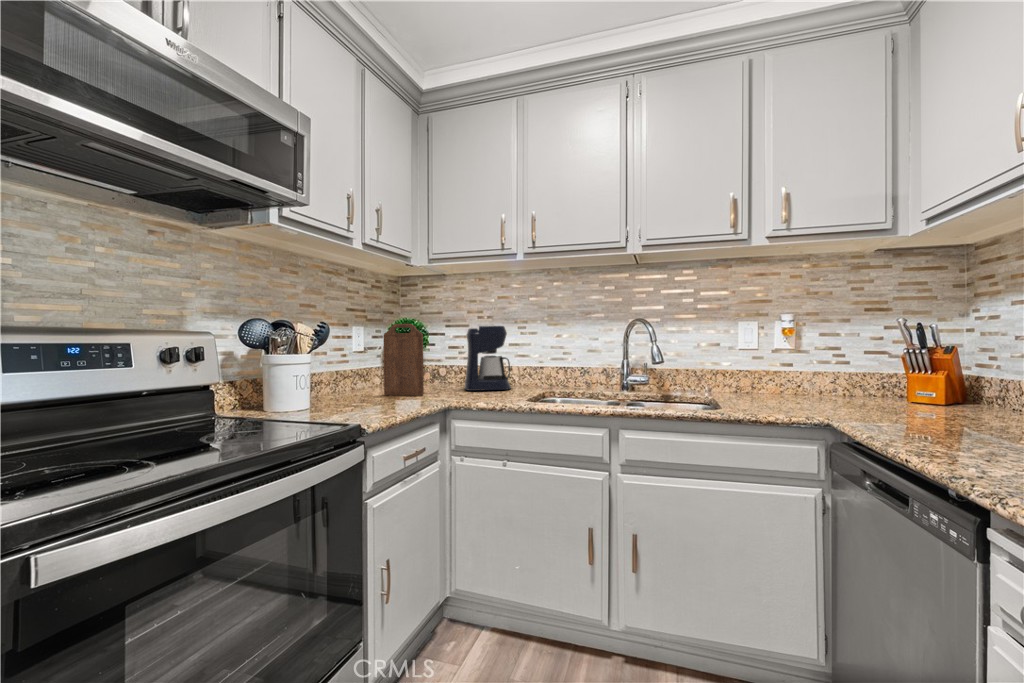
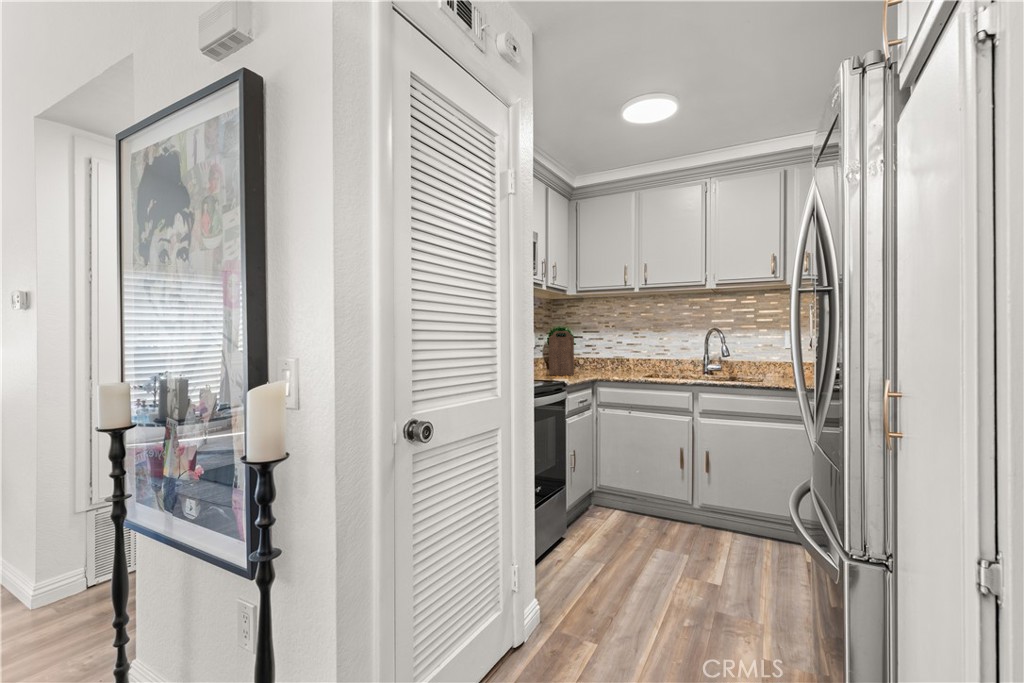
coffee maker: present [465,326,511,391] -> none [597,332,628,374]

